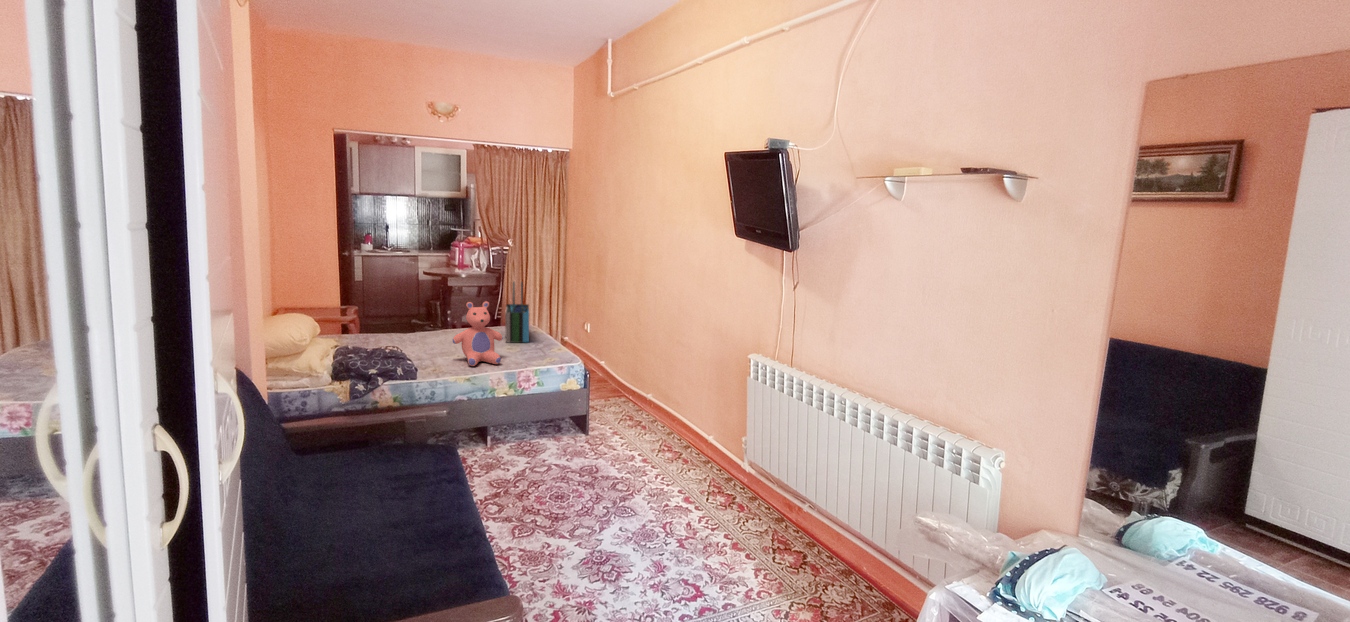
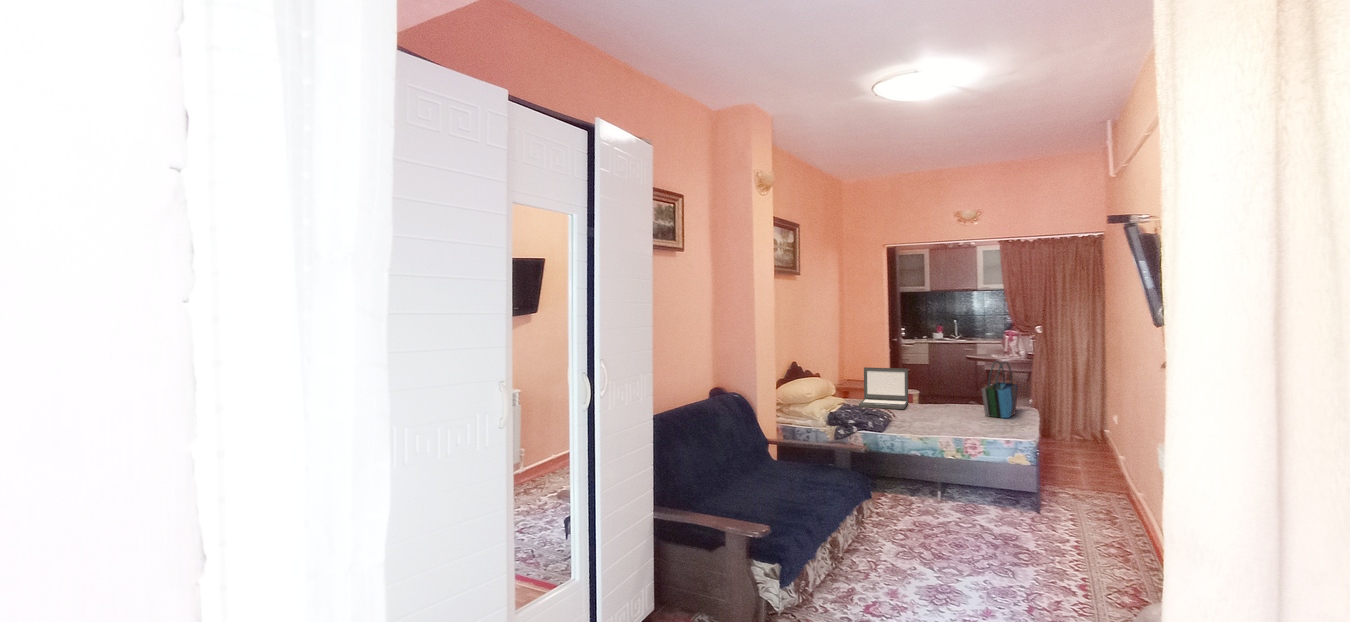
laptop: none [348,295,414,350] -> present [859,367,908,409]
teddy bear: present [453,301,503,366] -> none [918,375,963,430]

